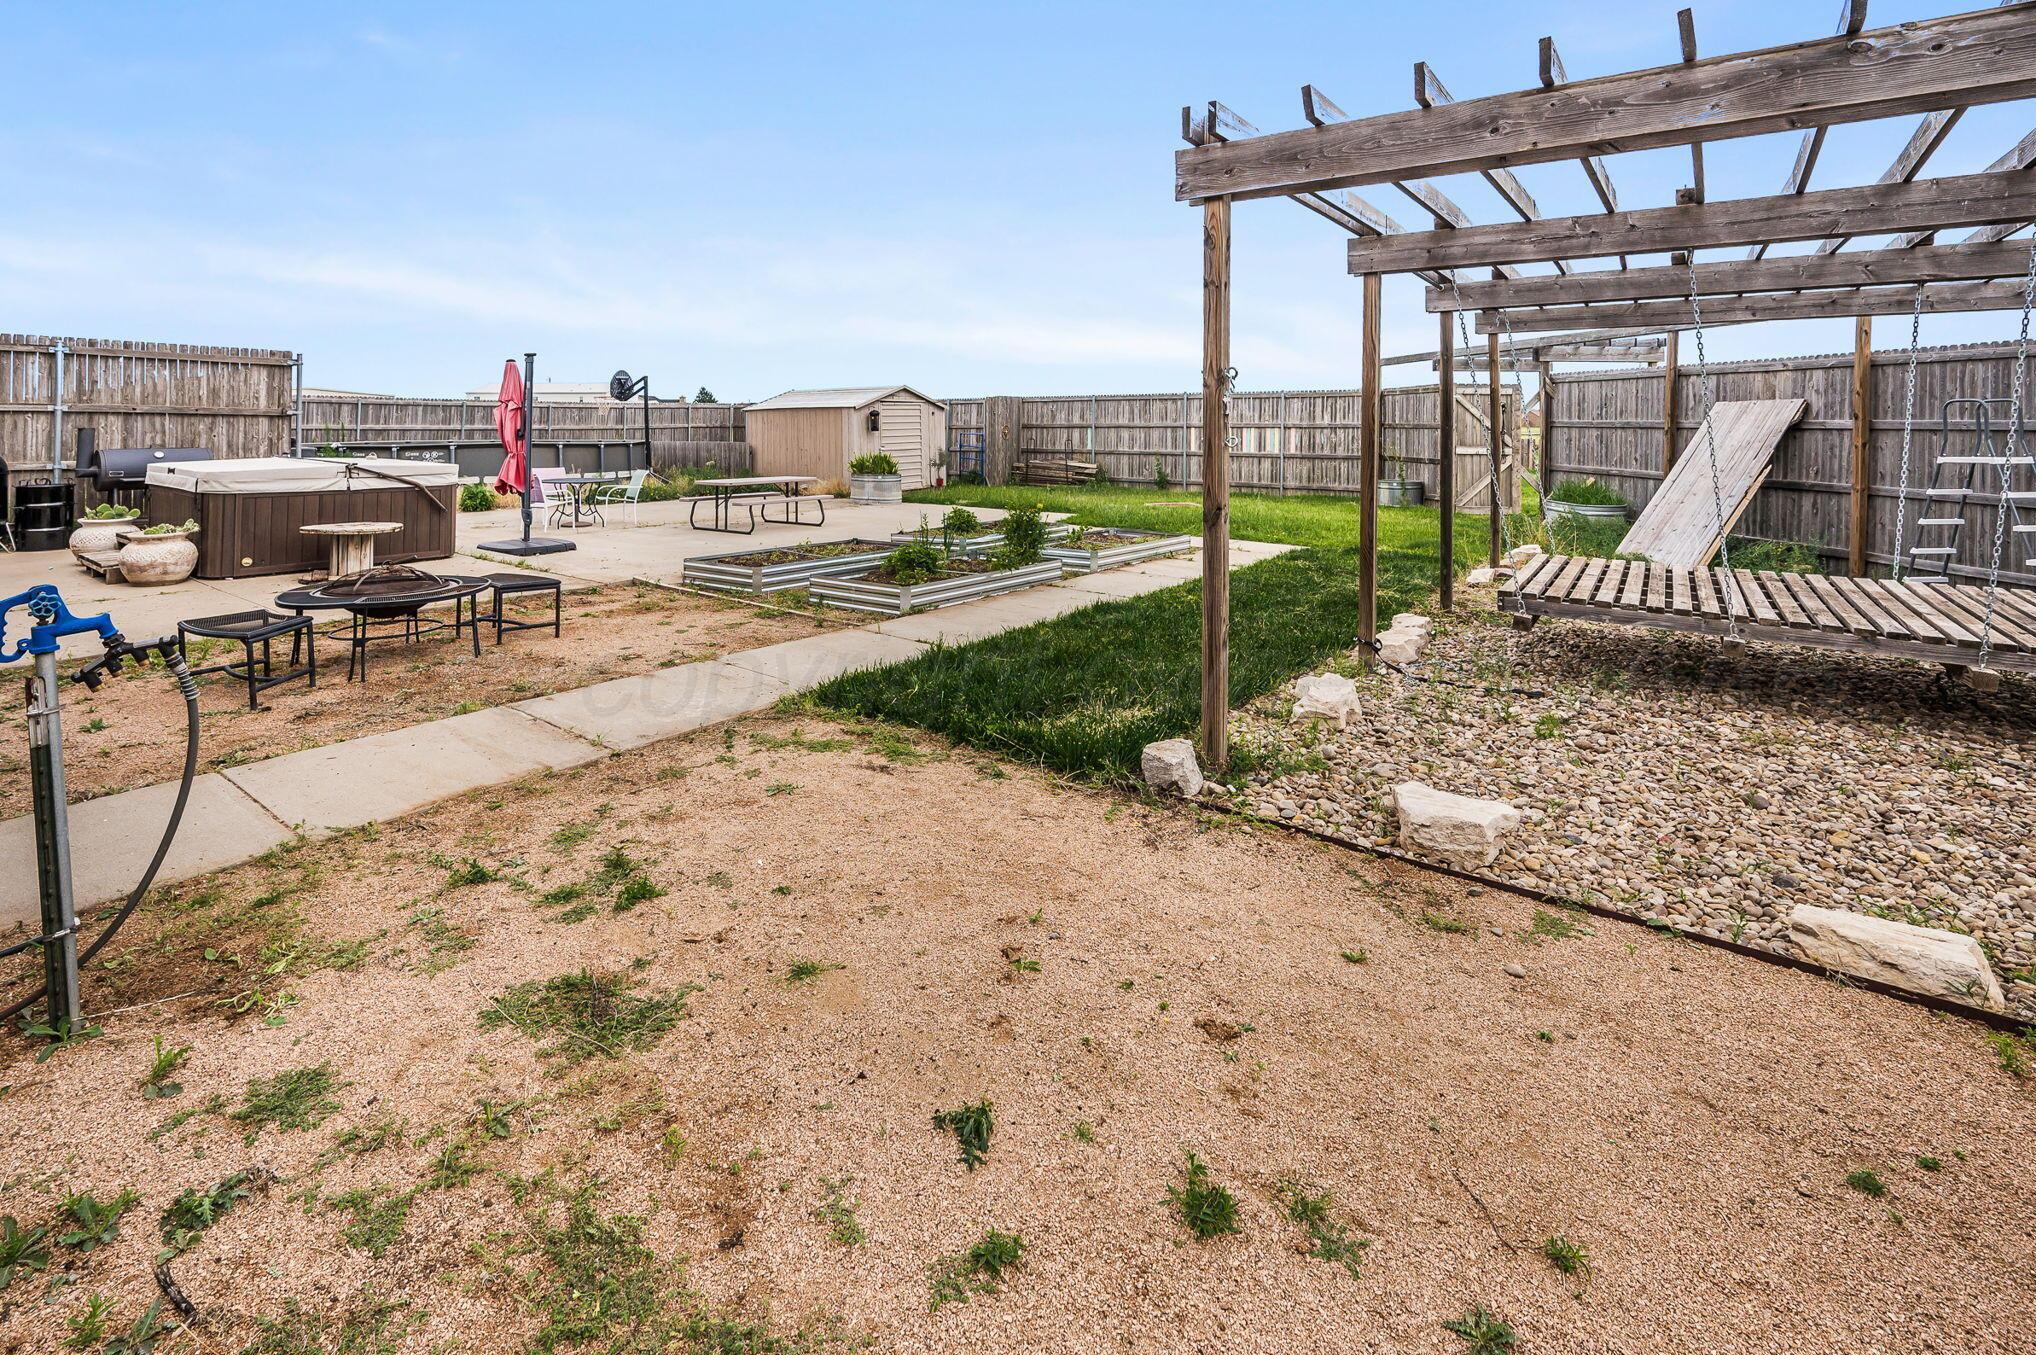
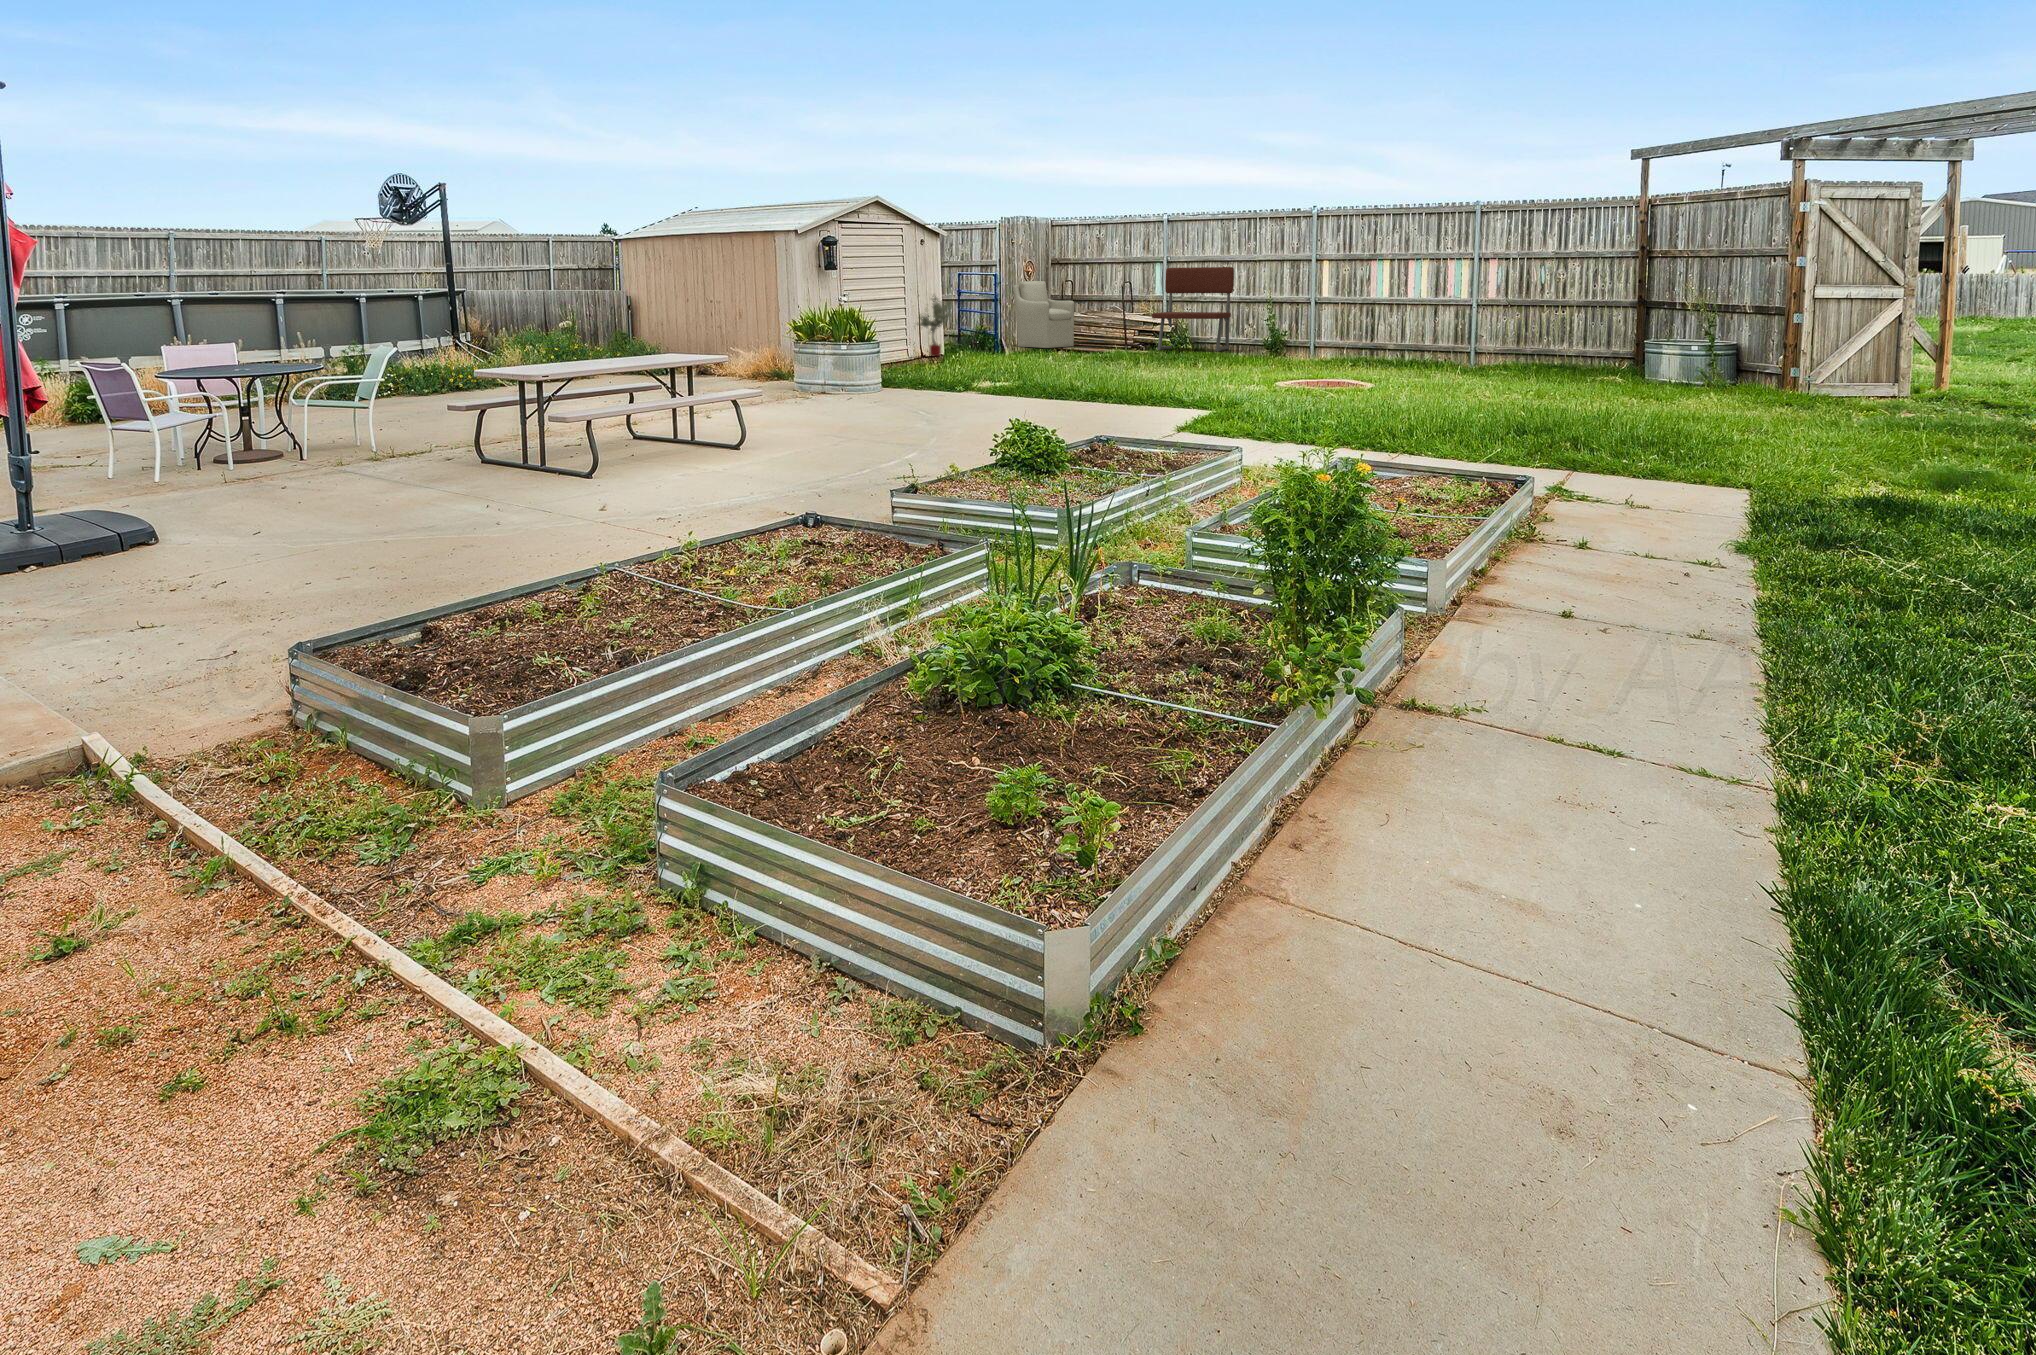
bench: none [1082,431,1135,485] -> present [1152,267,1234,351]
chair: none [993,439,1034,482] -> present [1013,281,1075,348]

